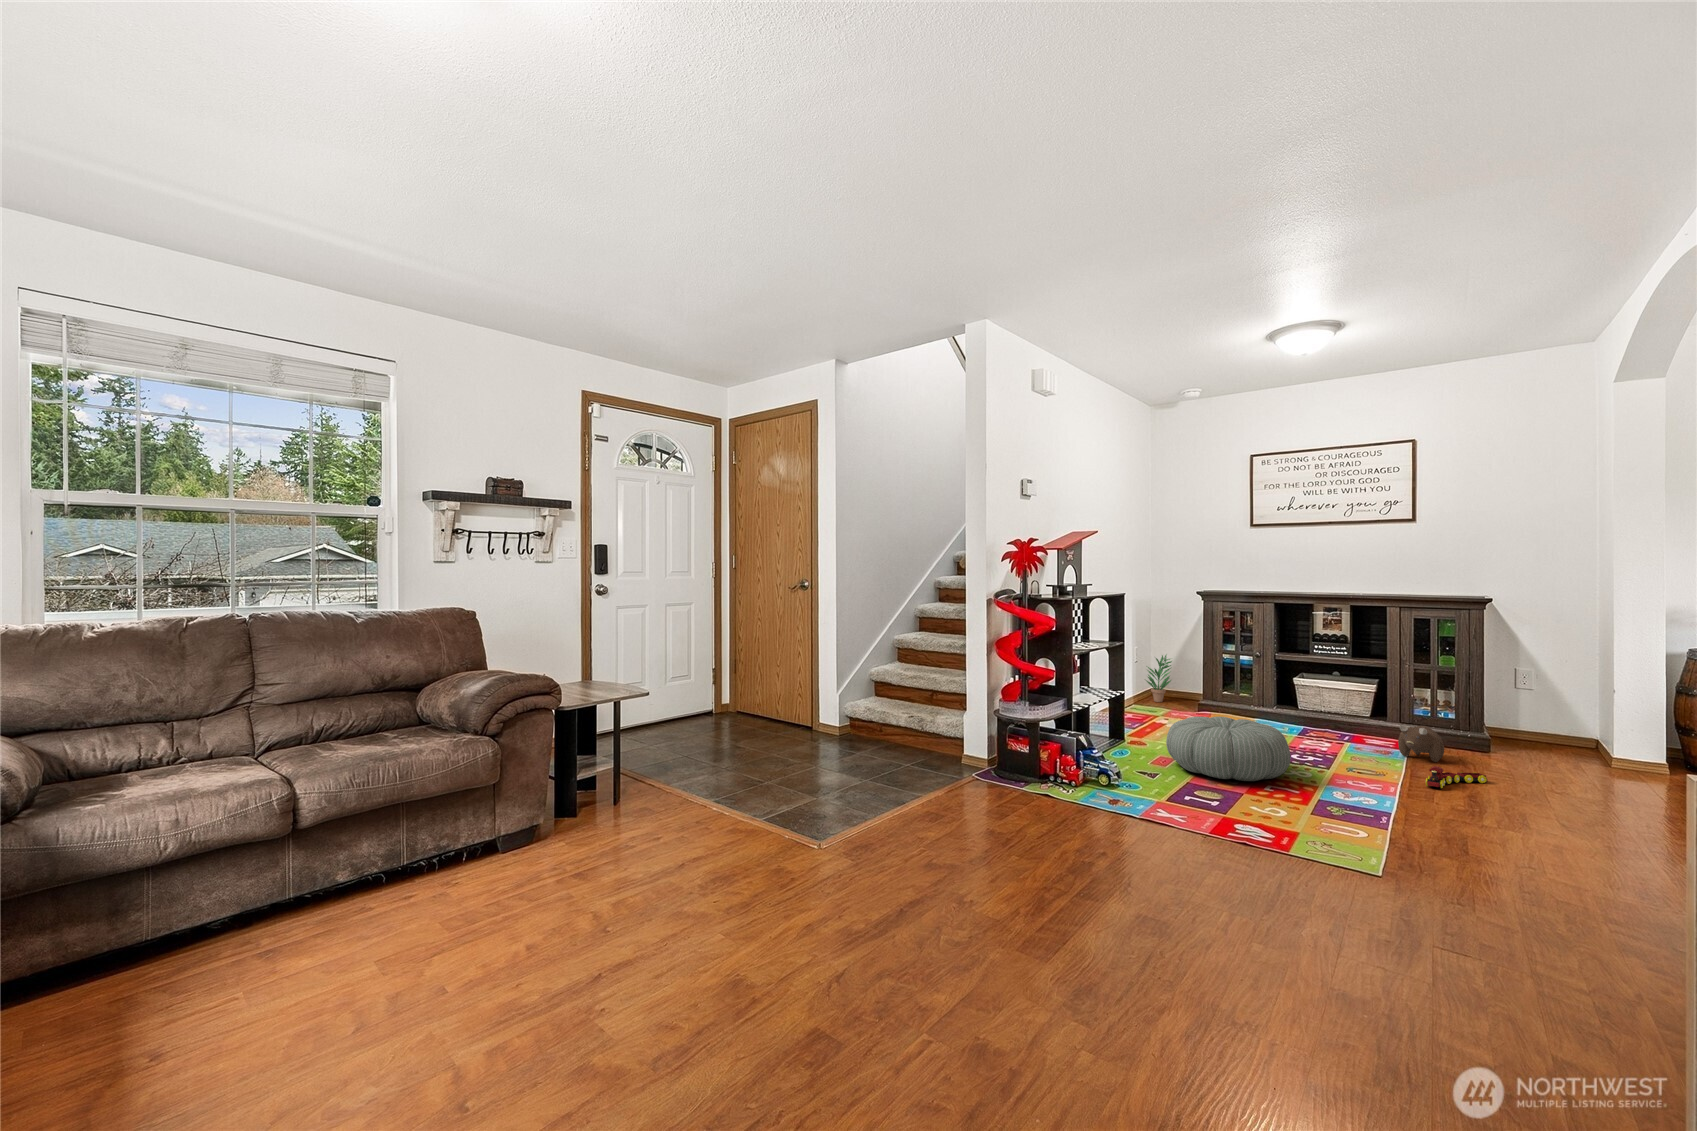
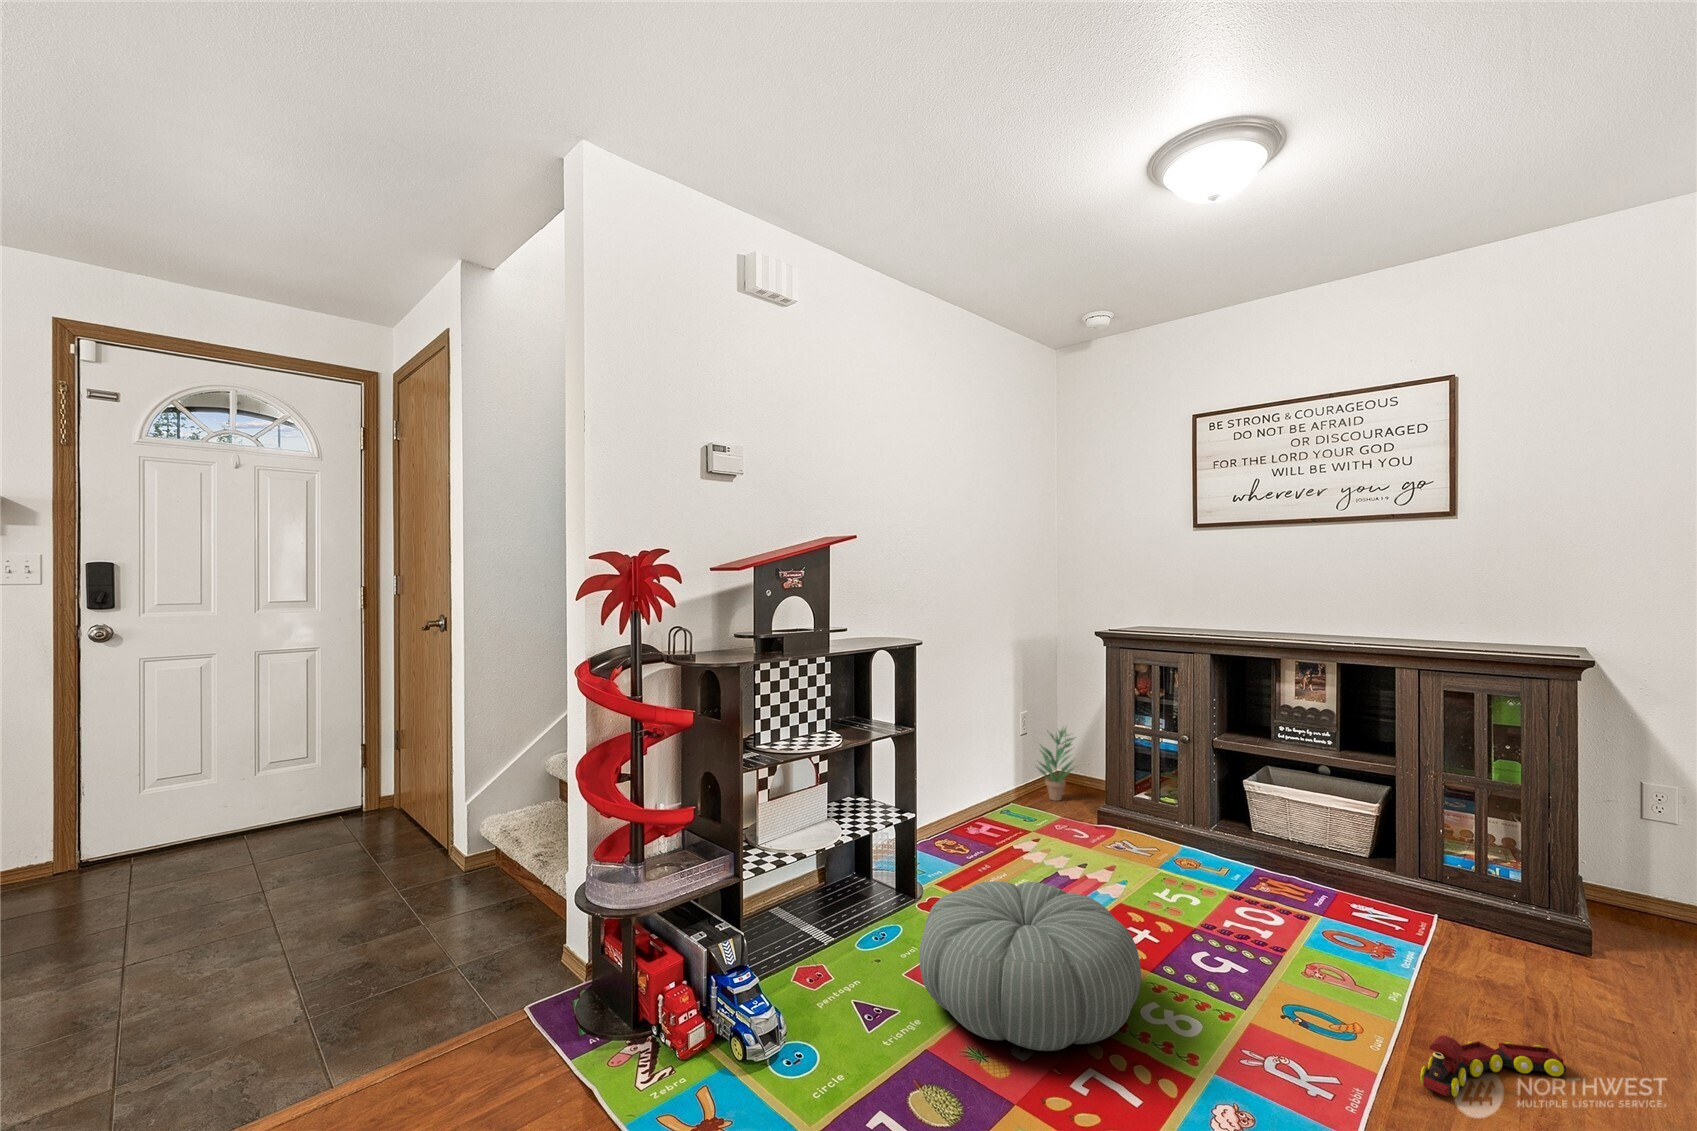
plush toy: present [1398,725,1444,762] -> none [1394,908,1487,989]

